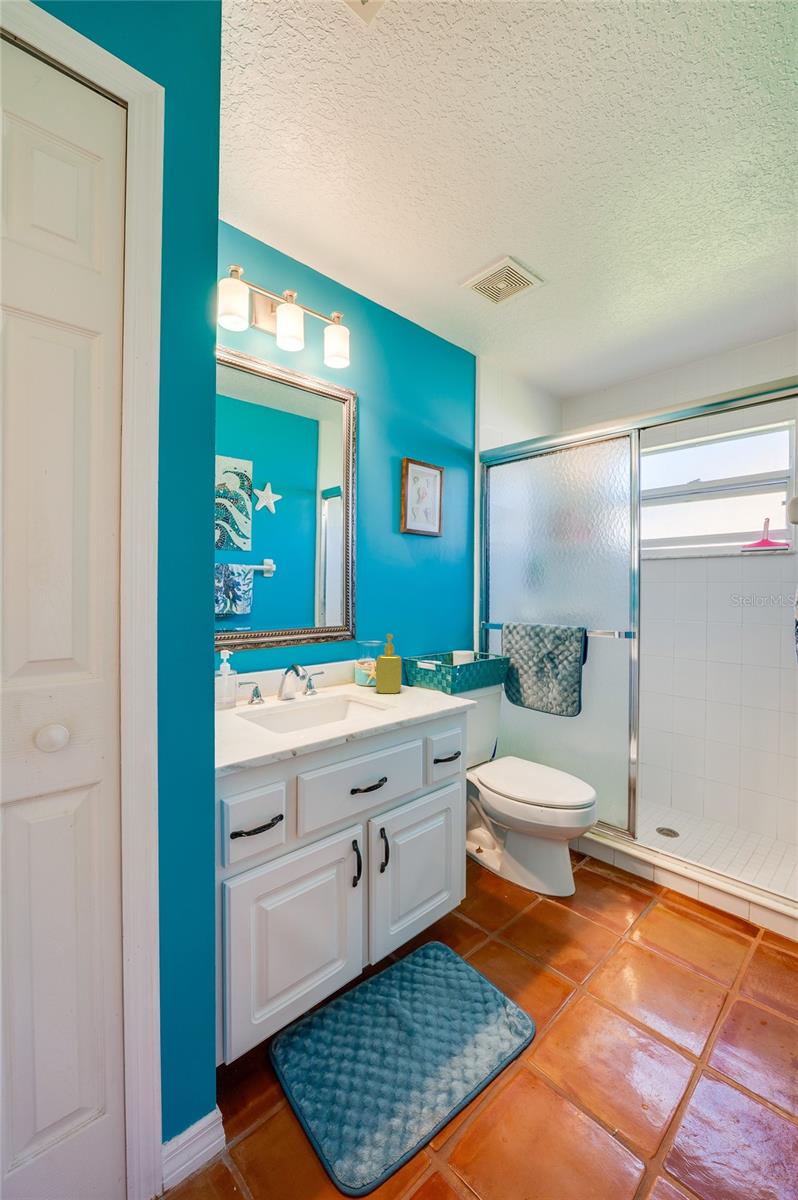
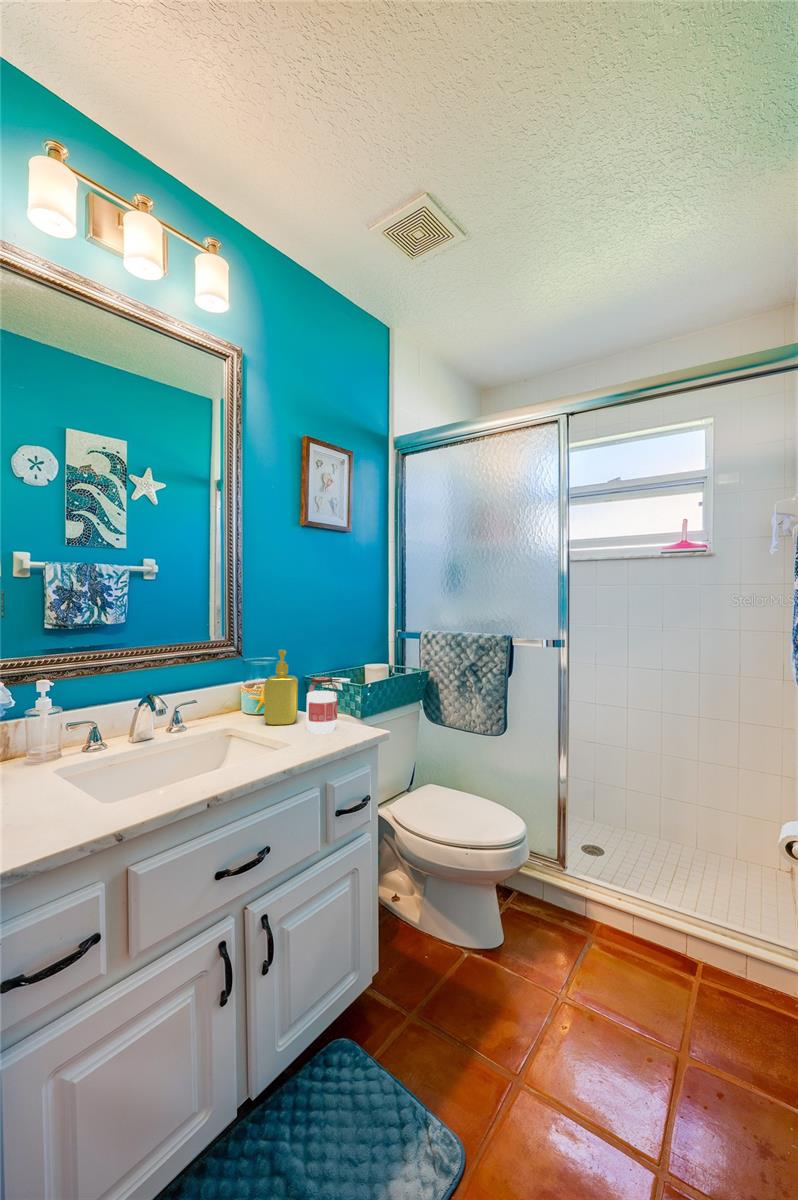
jar: none [409,656,435,701] -> present [307,677,338,734]

